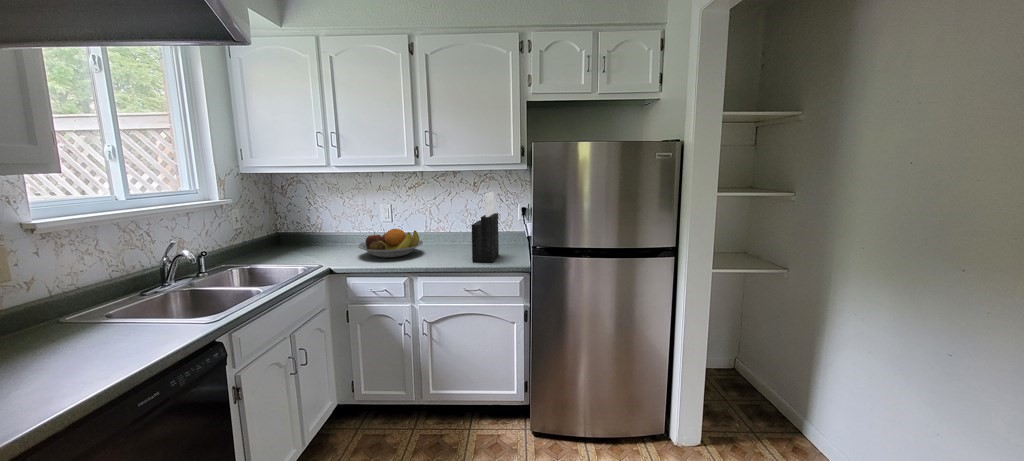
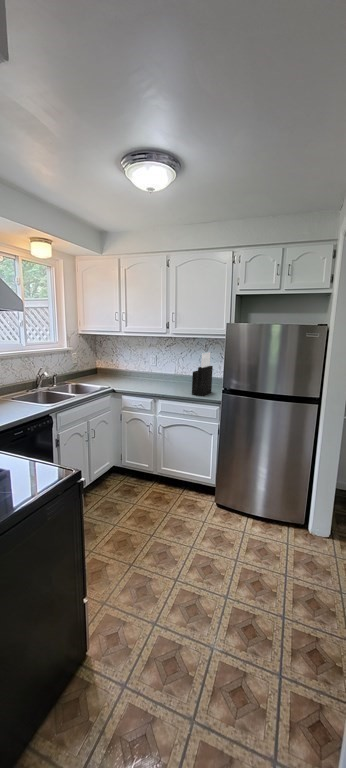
fruit bowl: present [358,229,423,258] -> none [132,370,169,387]

